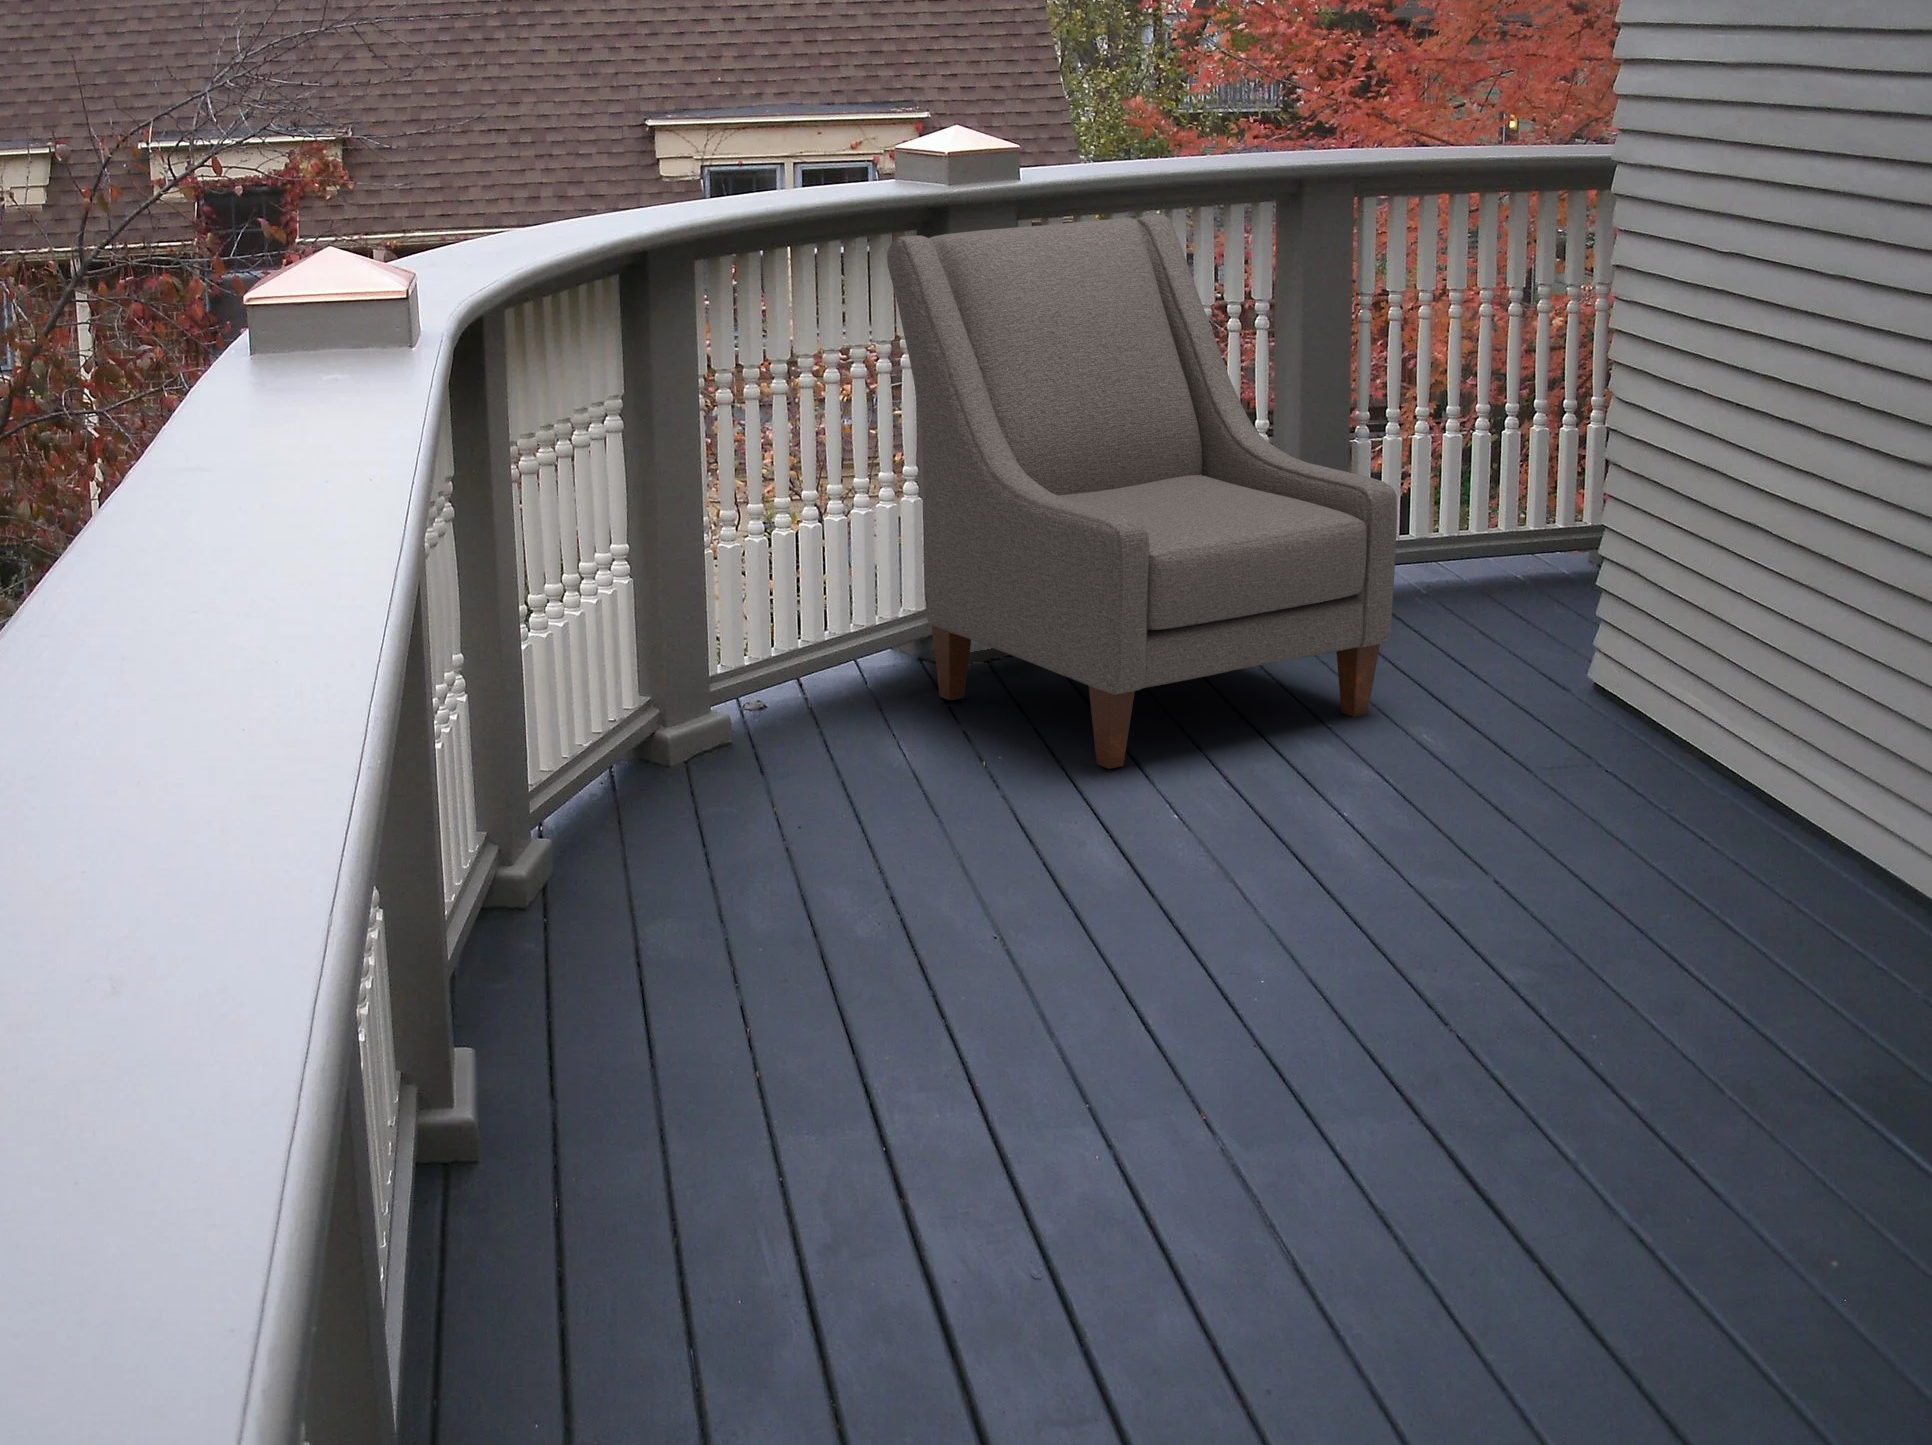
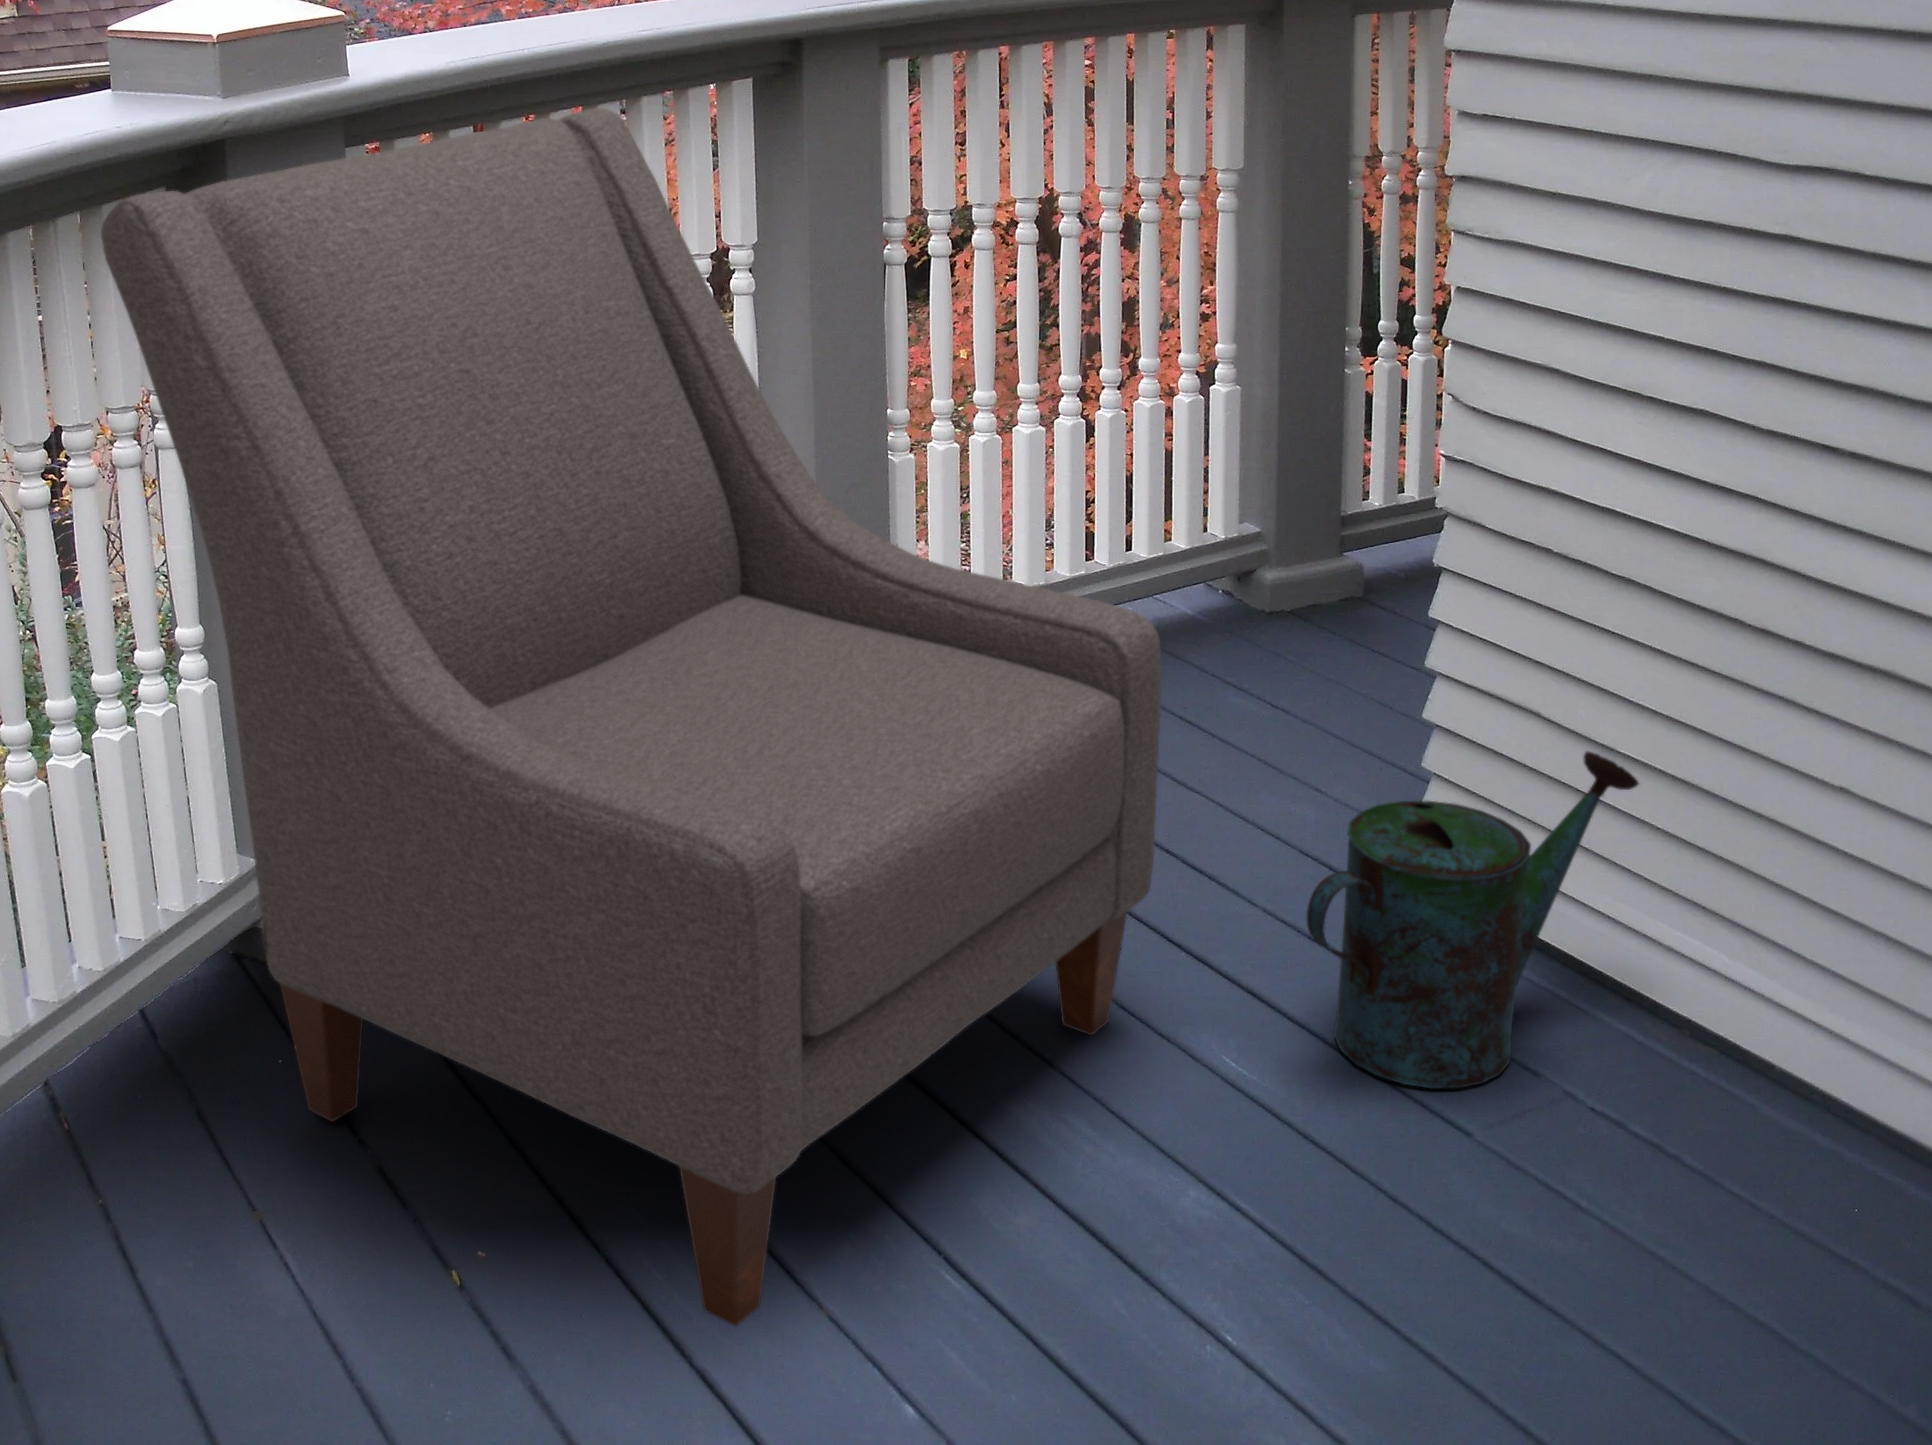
watering can: none [1456,588,1675,750] -> present [1307,752,1639,1089]

